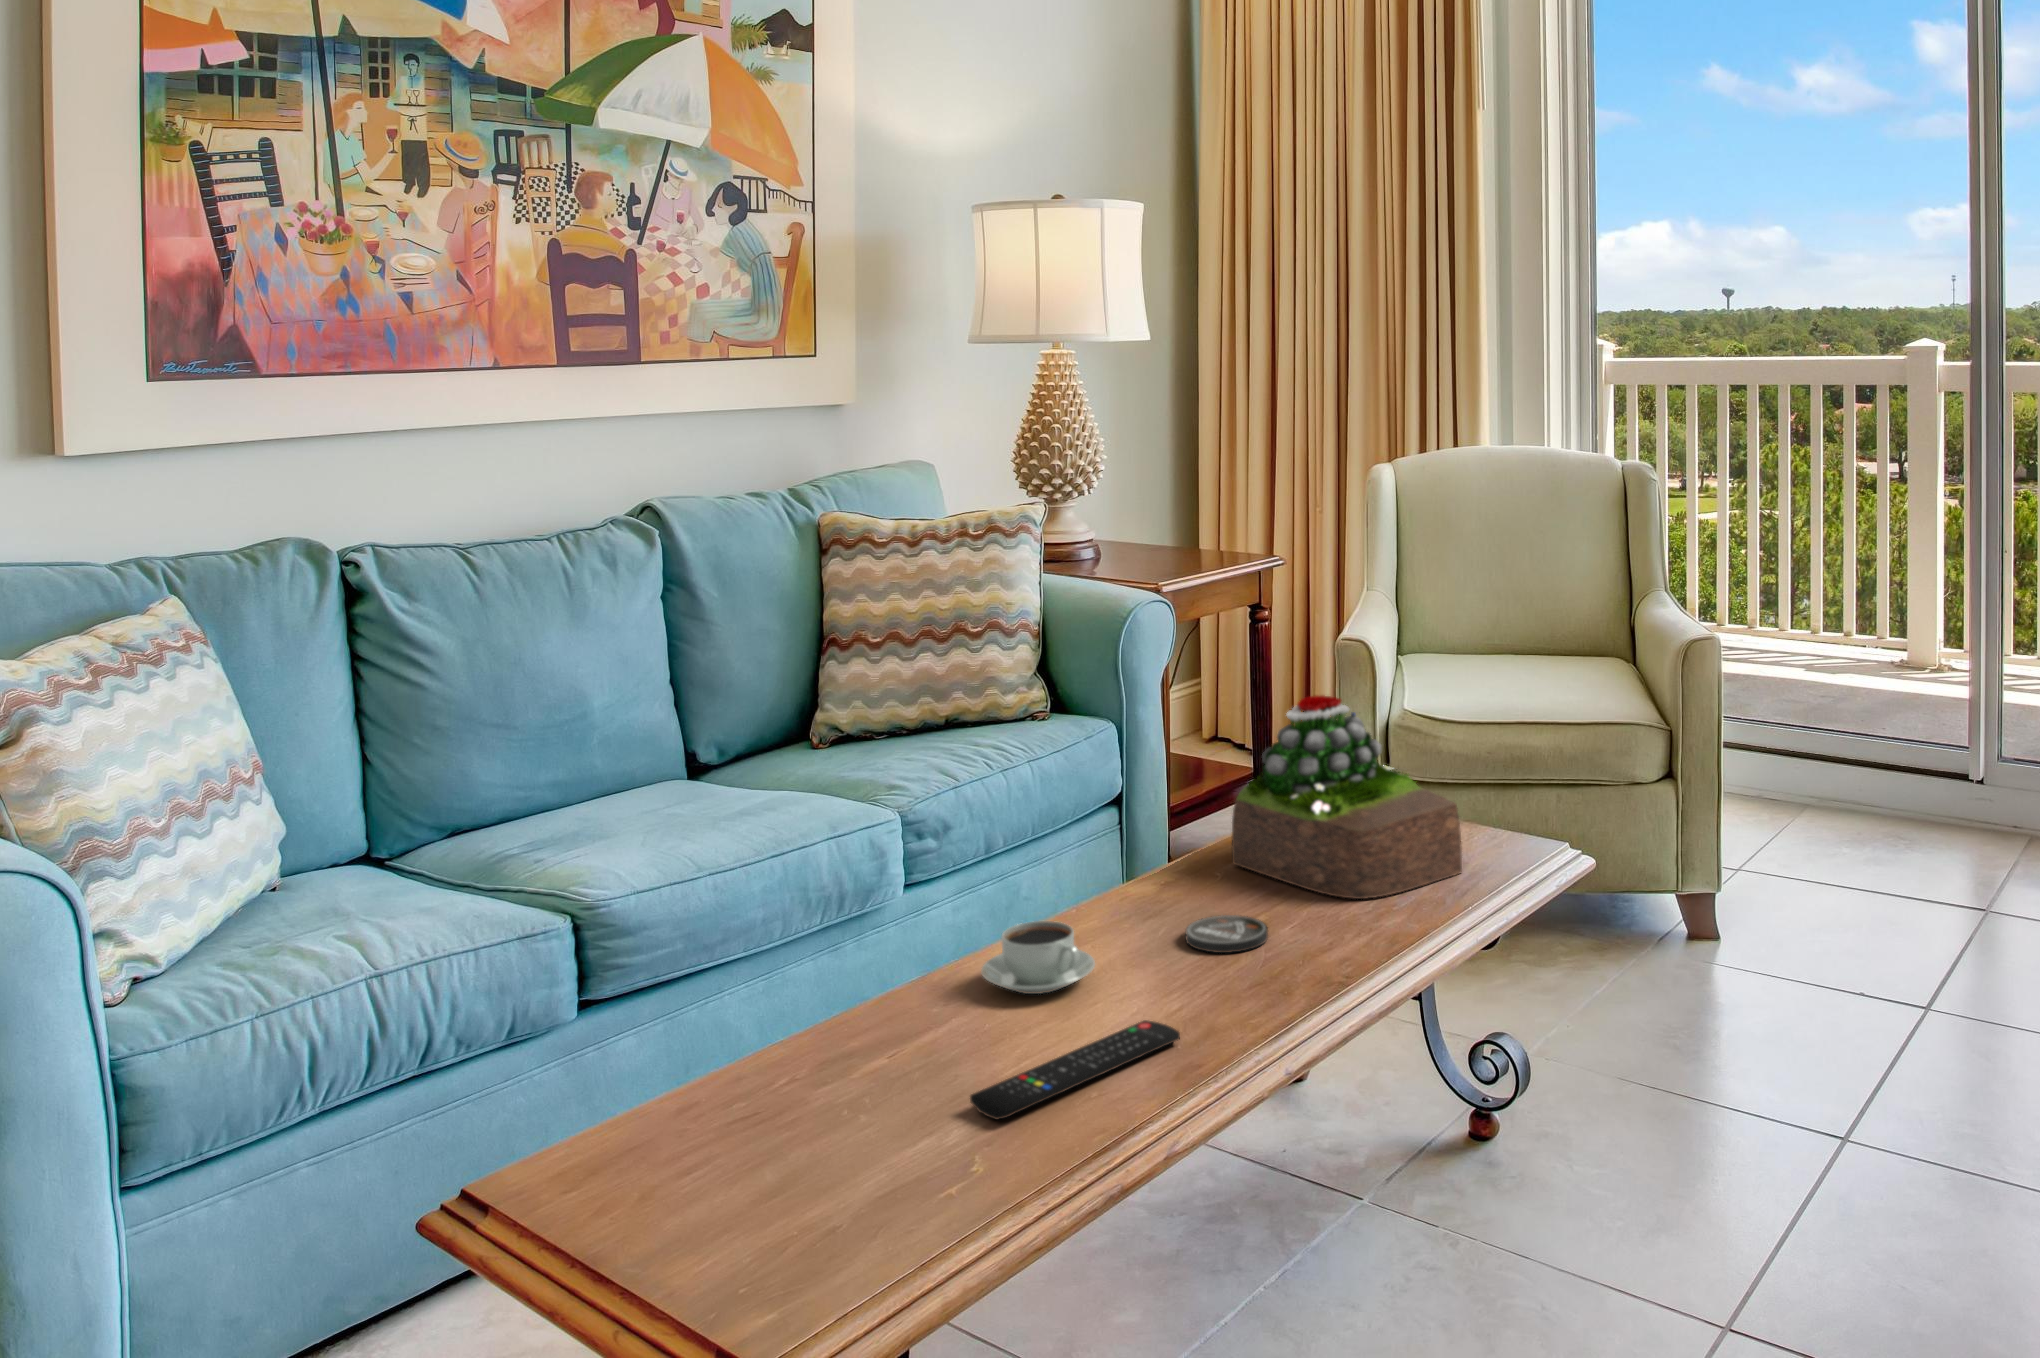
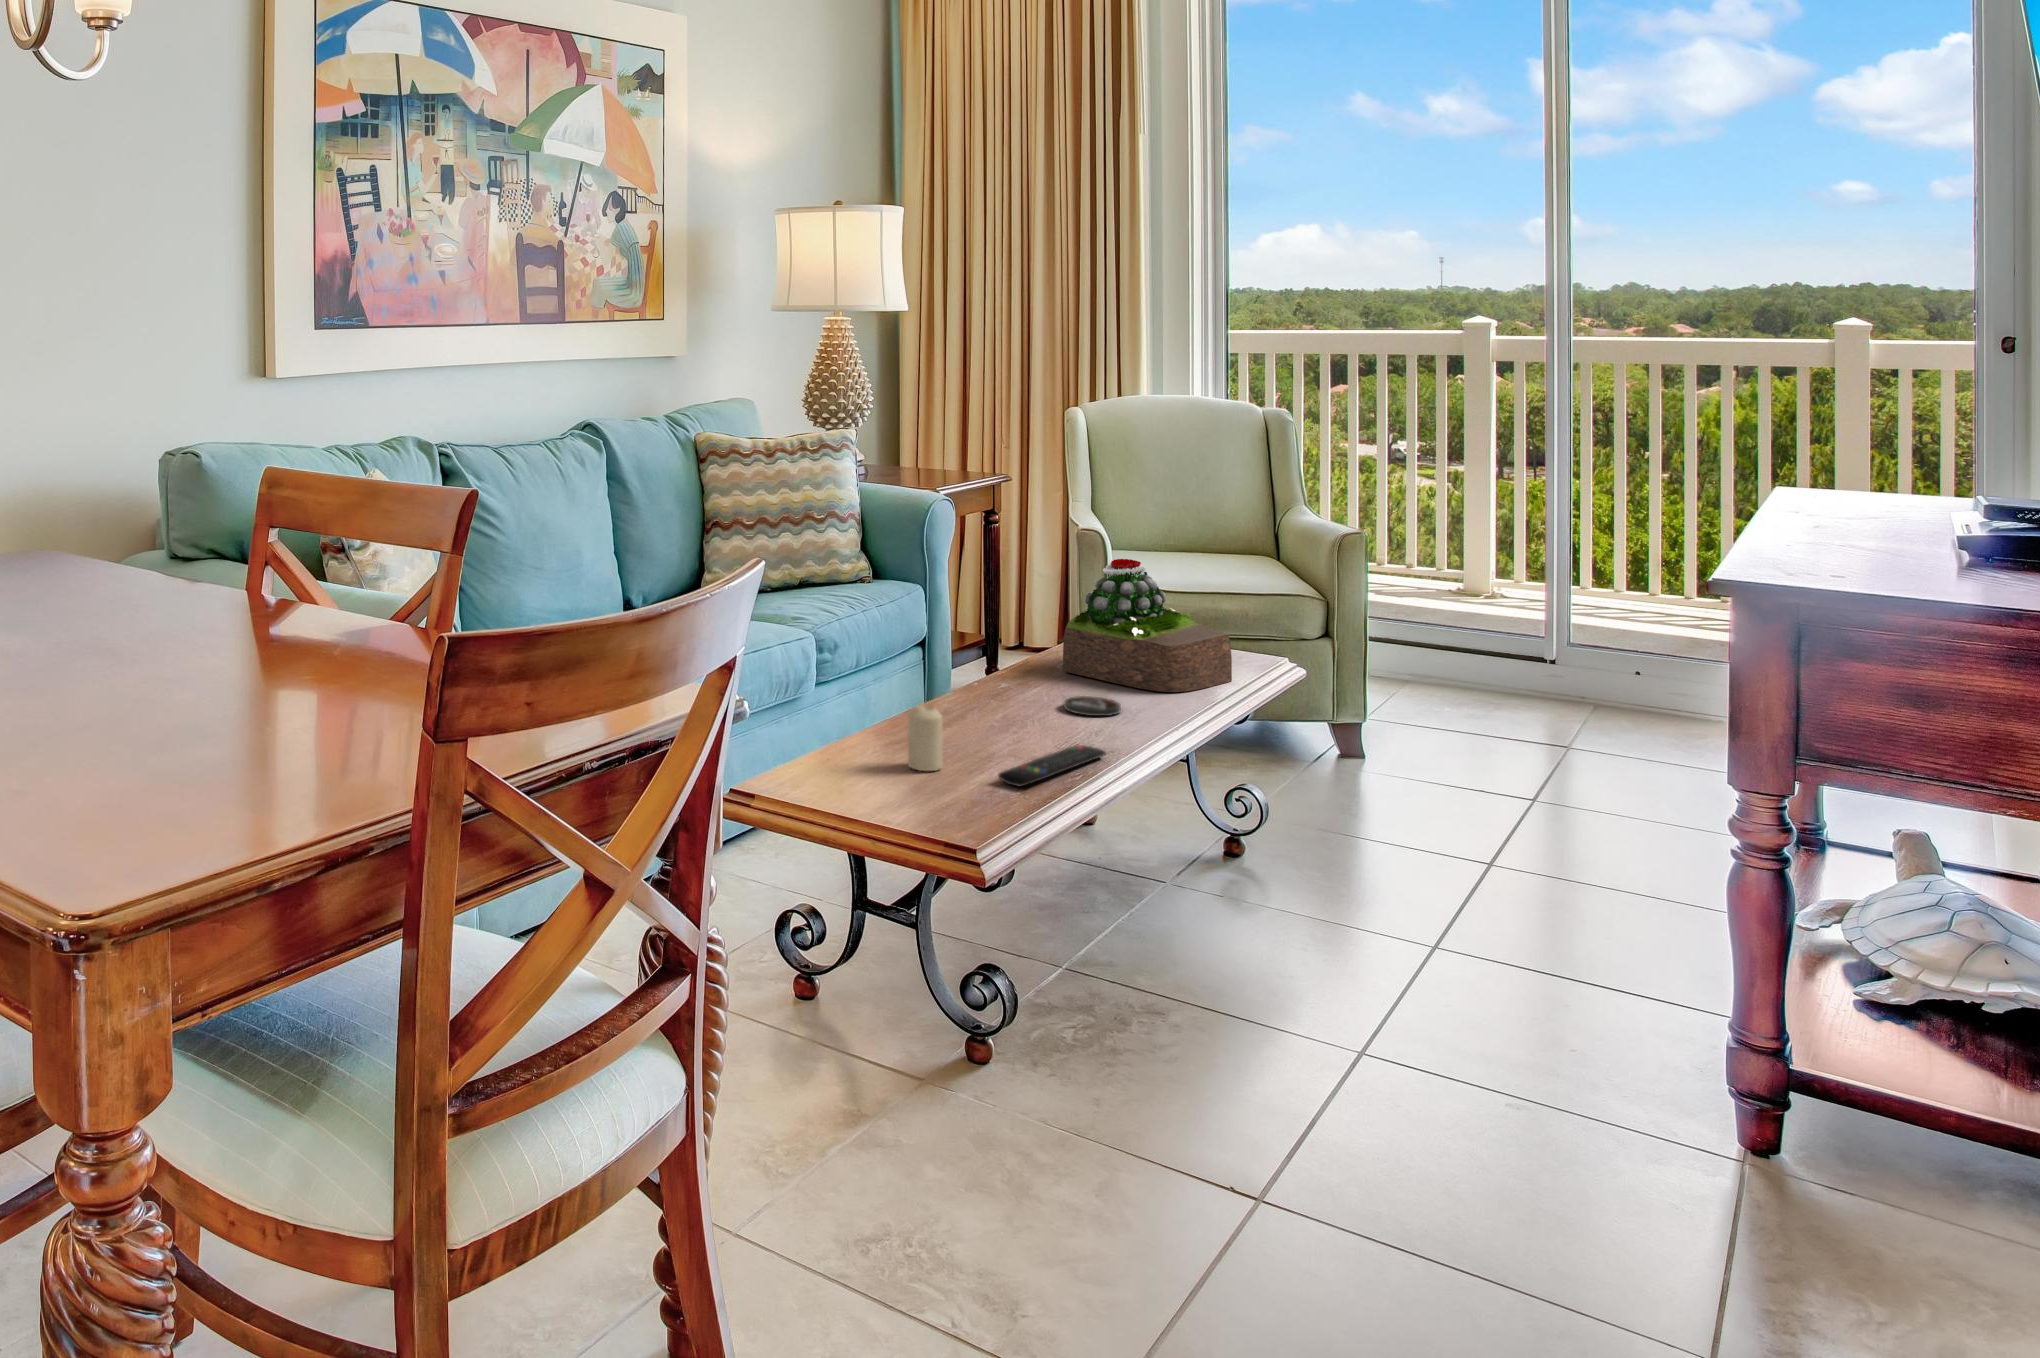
coffee cup: present [981,921,1095,994] -> none [946,689,1022,732]
candle: none [851,975,908,1089] -> present [908,704,942,771]

